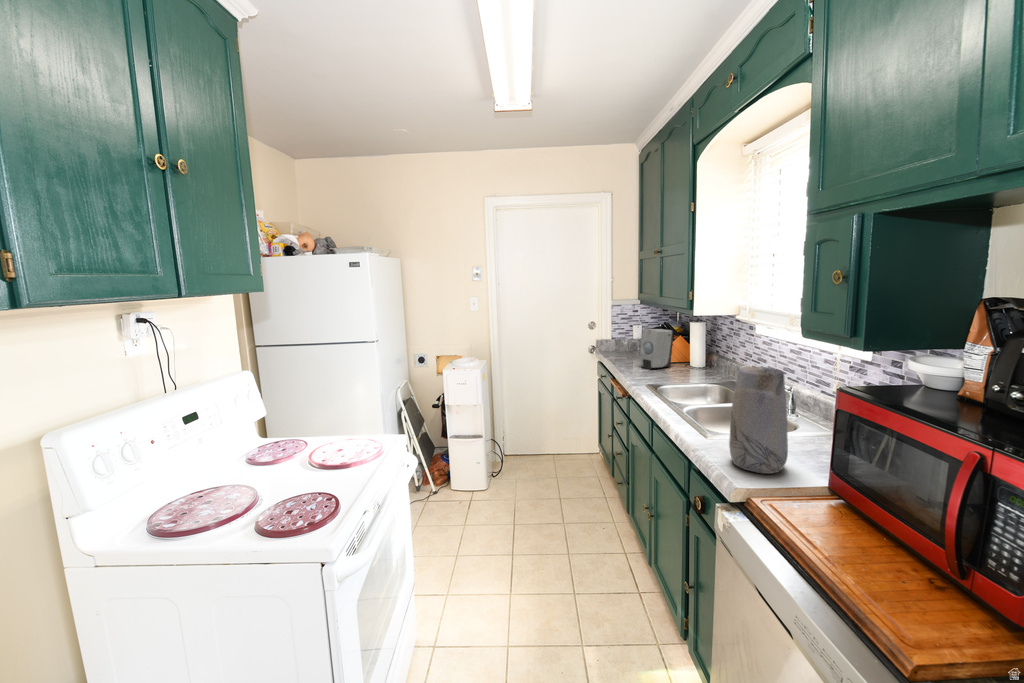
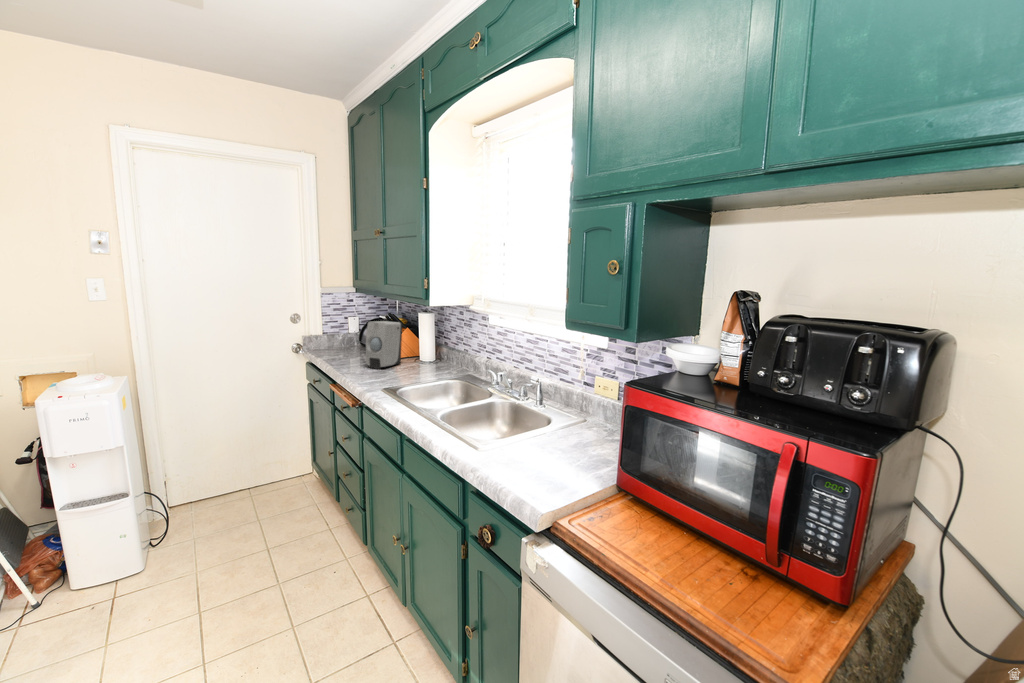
vase: present [729,366,788,474] -> none [519,365,577,486]

